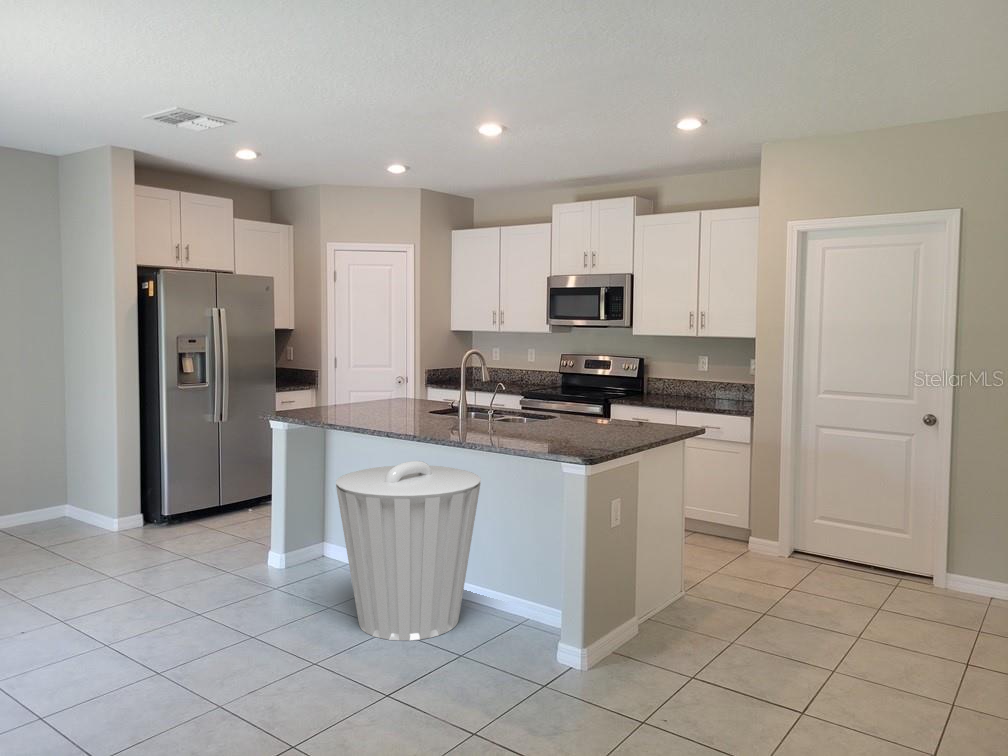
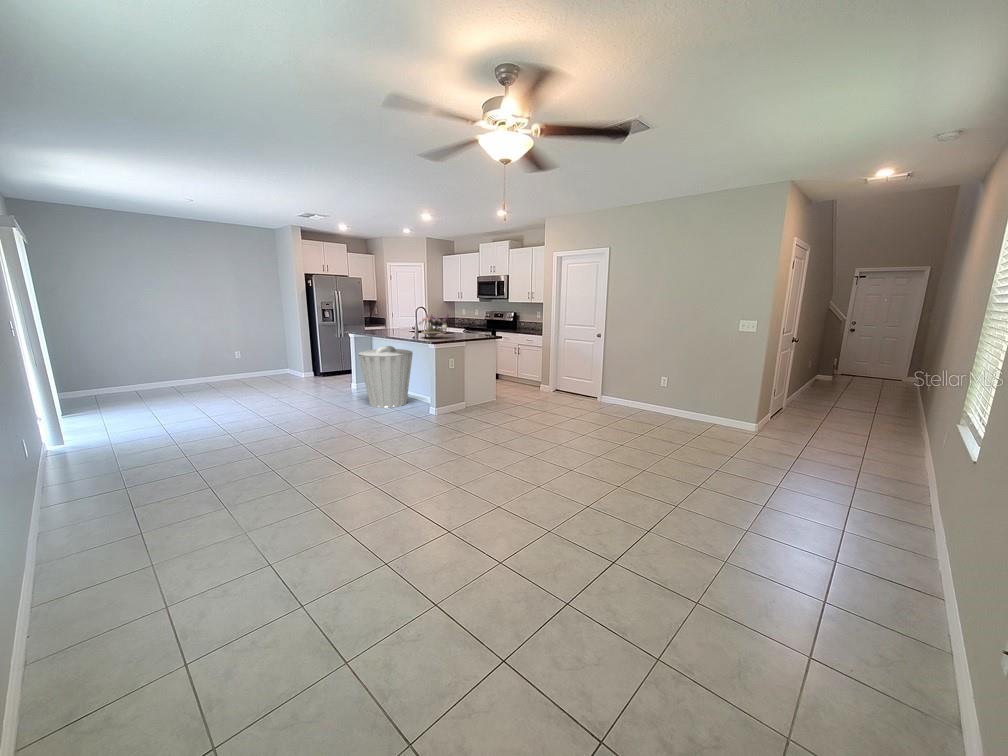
flower arrangement: none [513,372,600,439] -> present [422,313,449,337]

